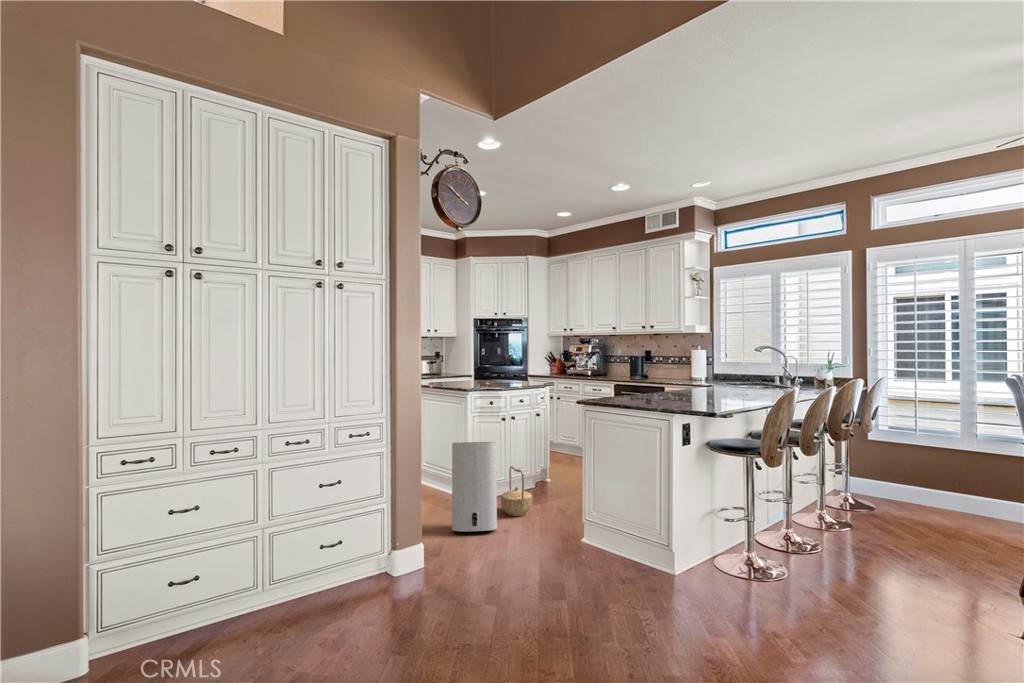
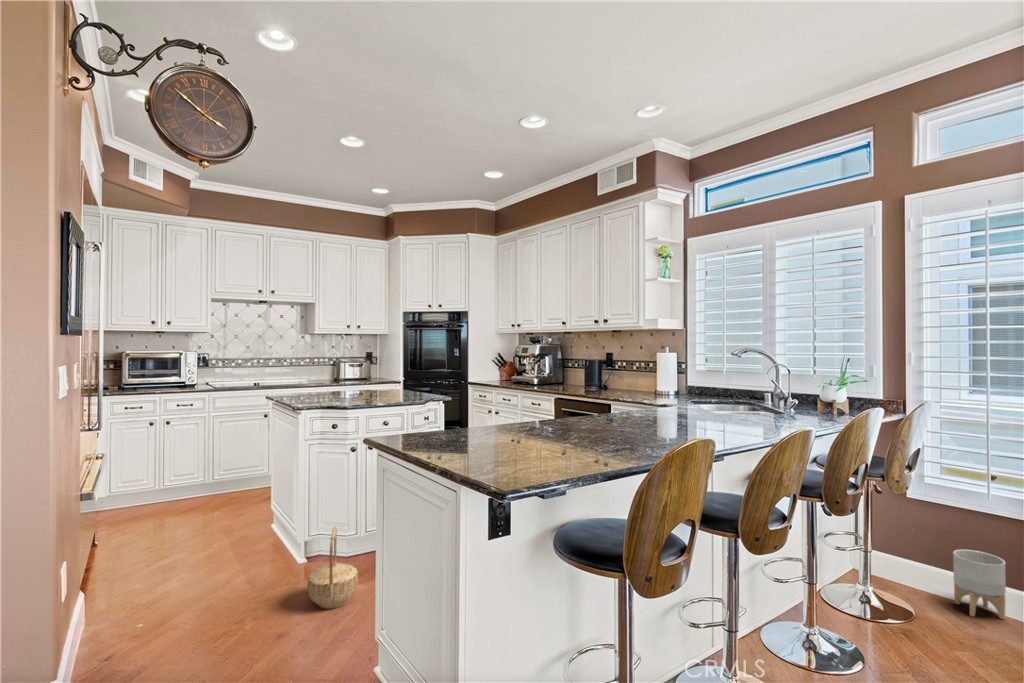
air purifier: present [452,442,497,531] -> none [190,496,277,648]
planter: none [898,470,927,508] -> present [953,550,1006,619]

